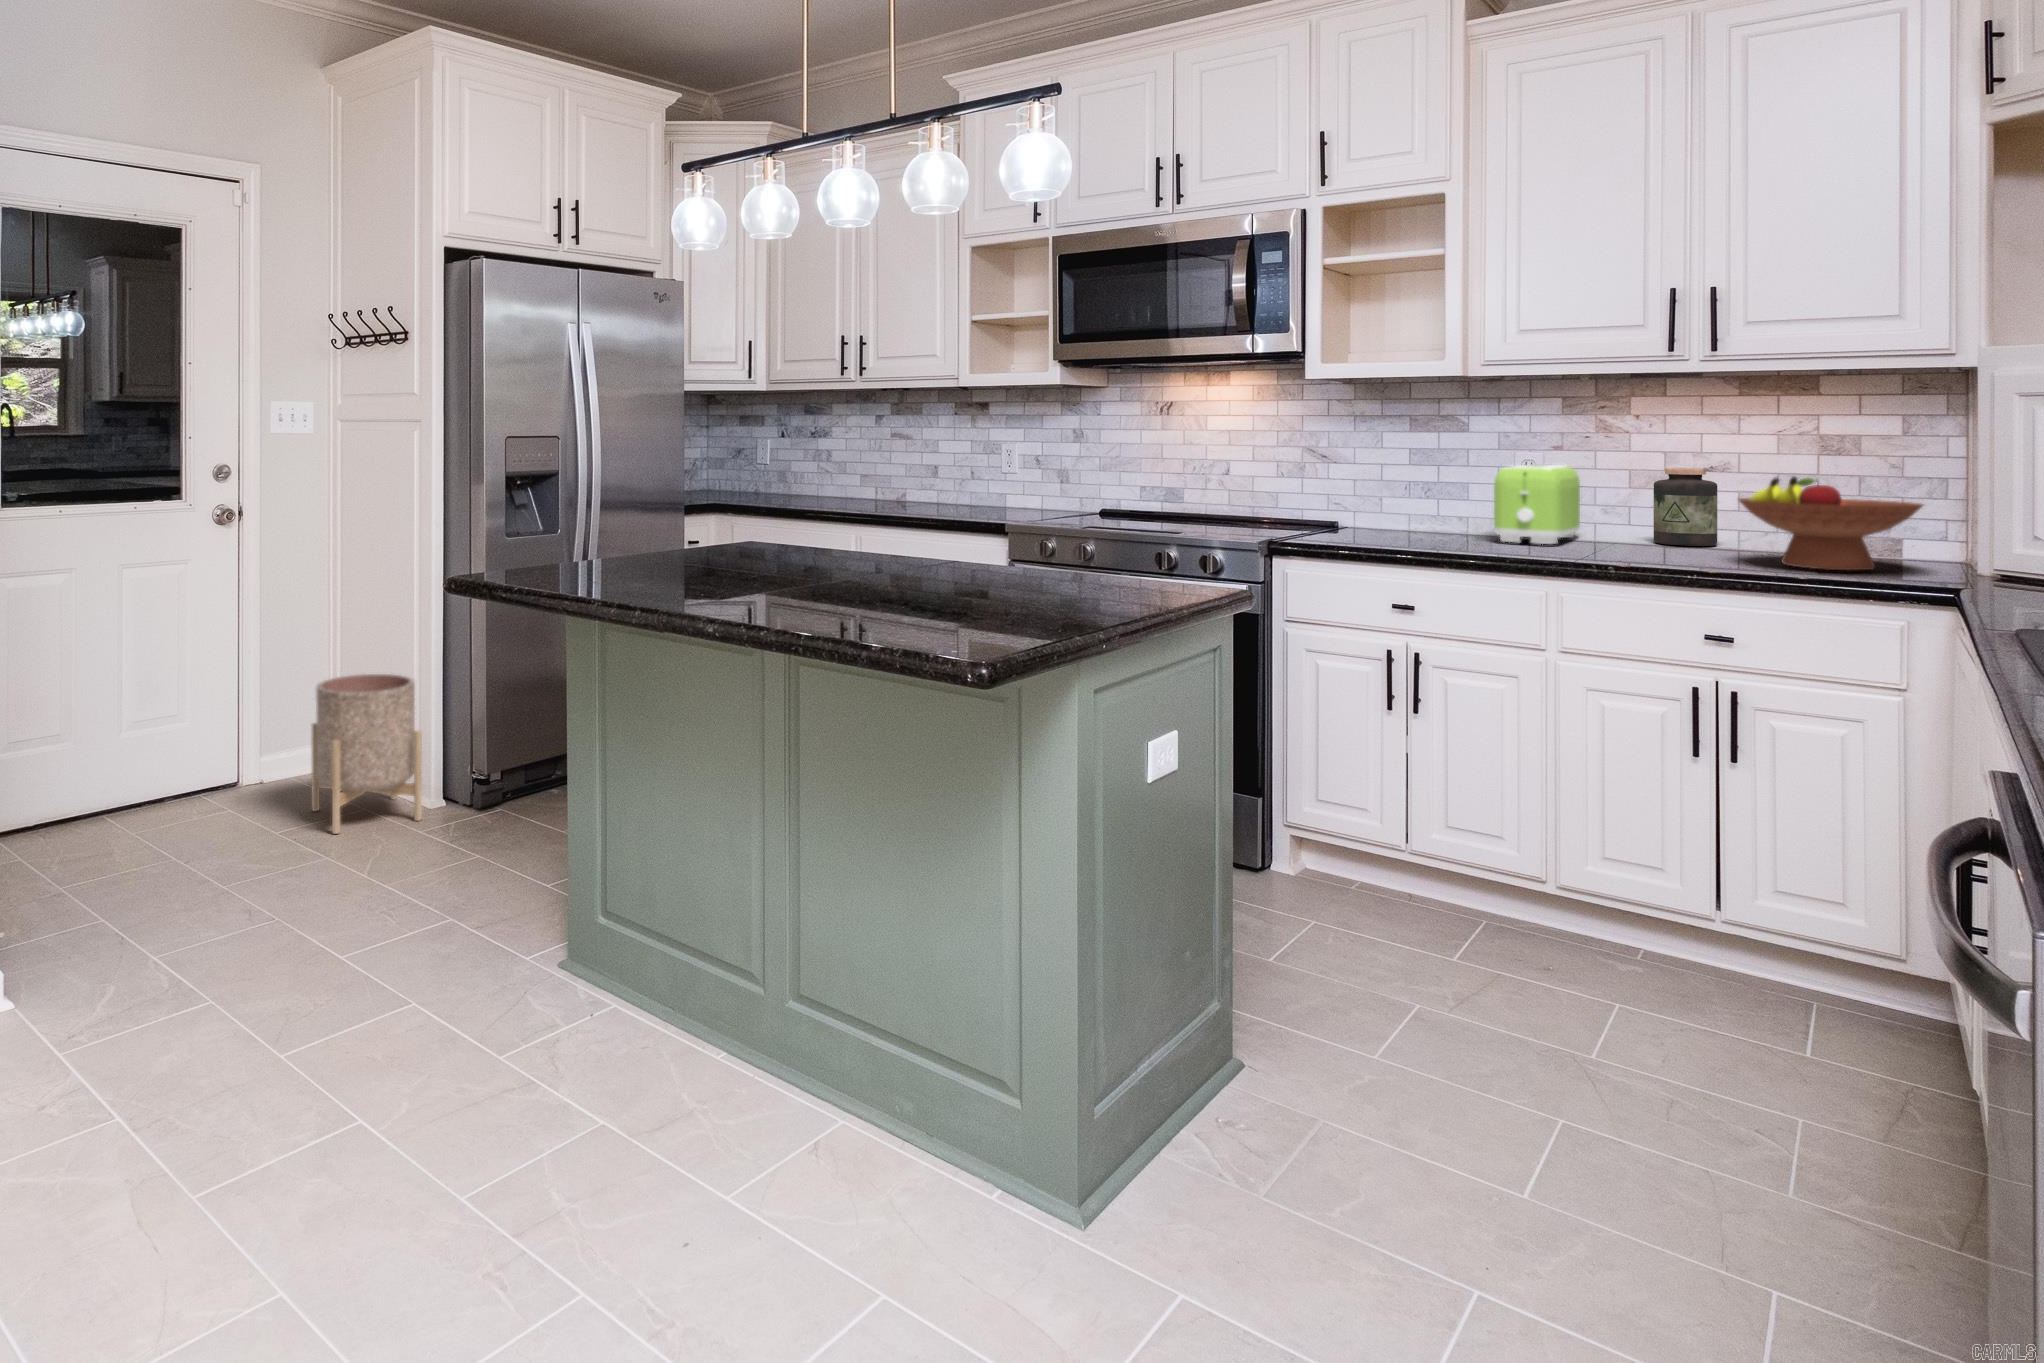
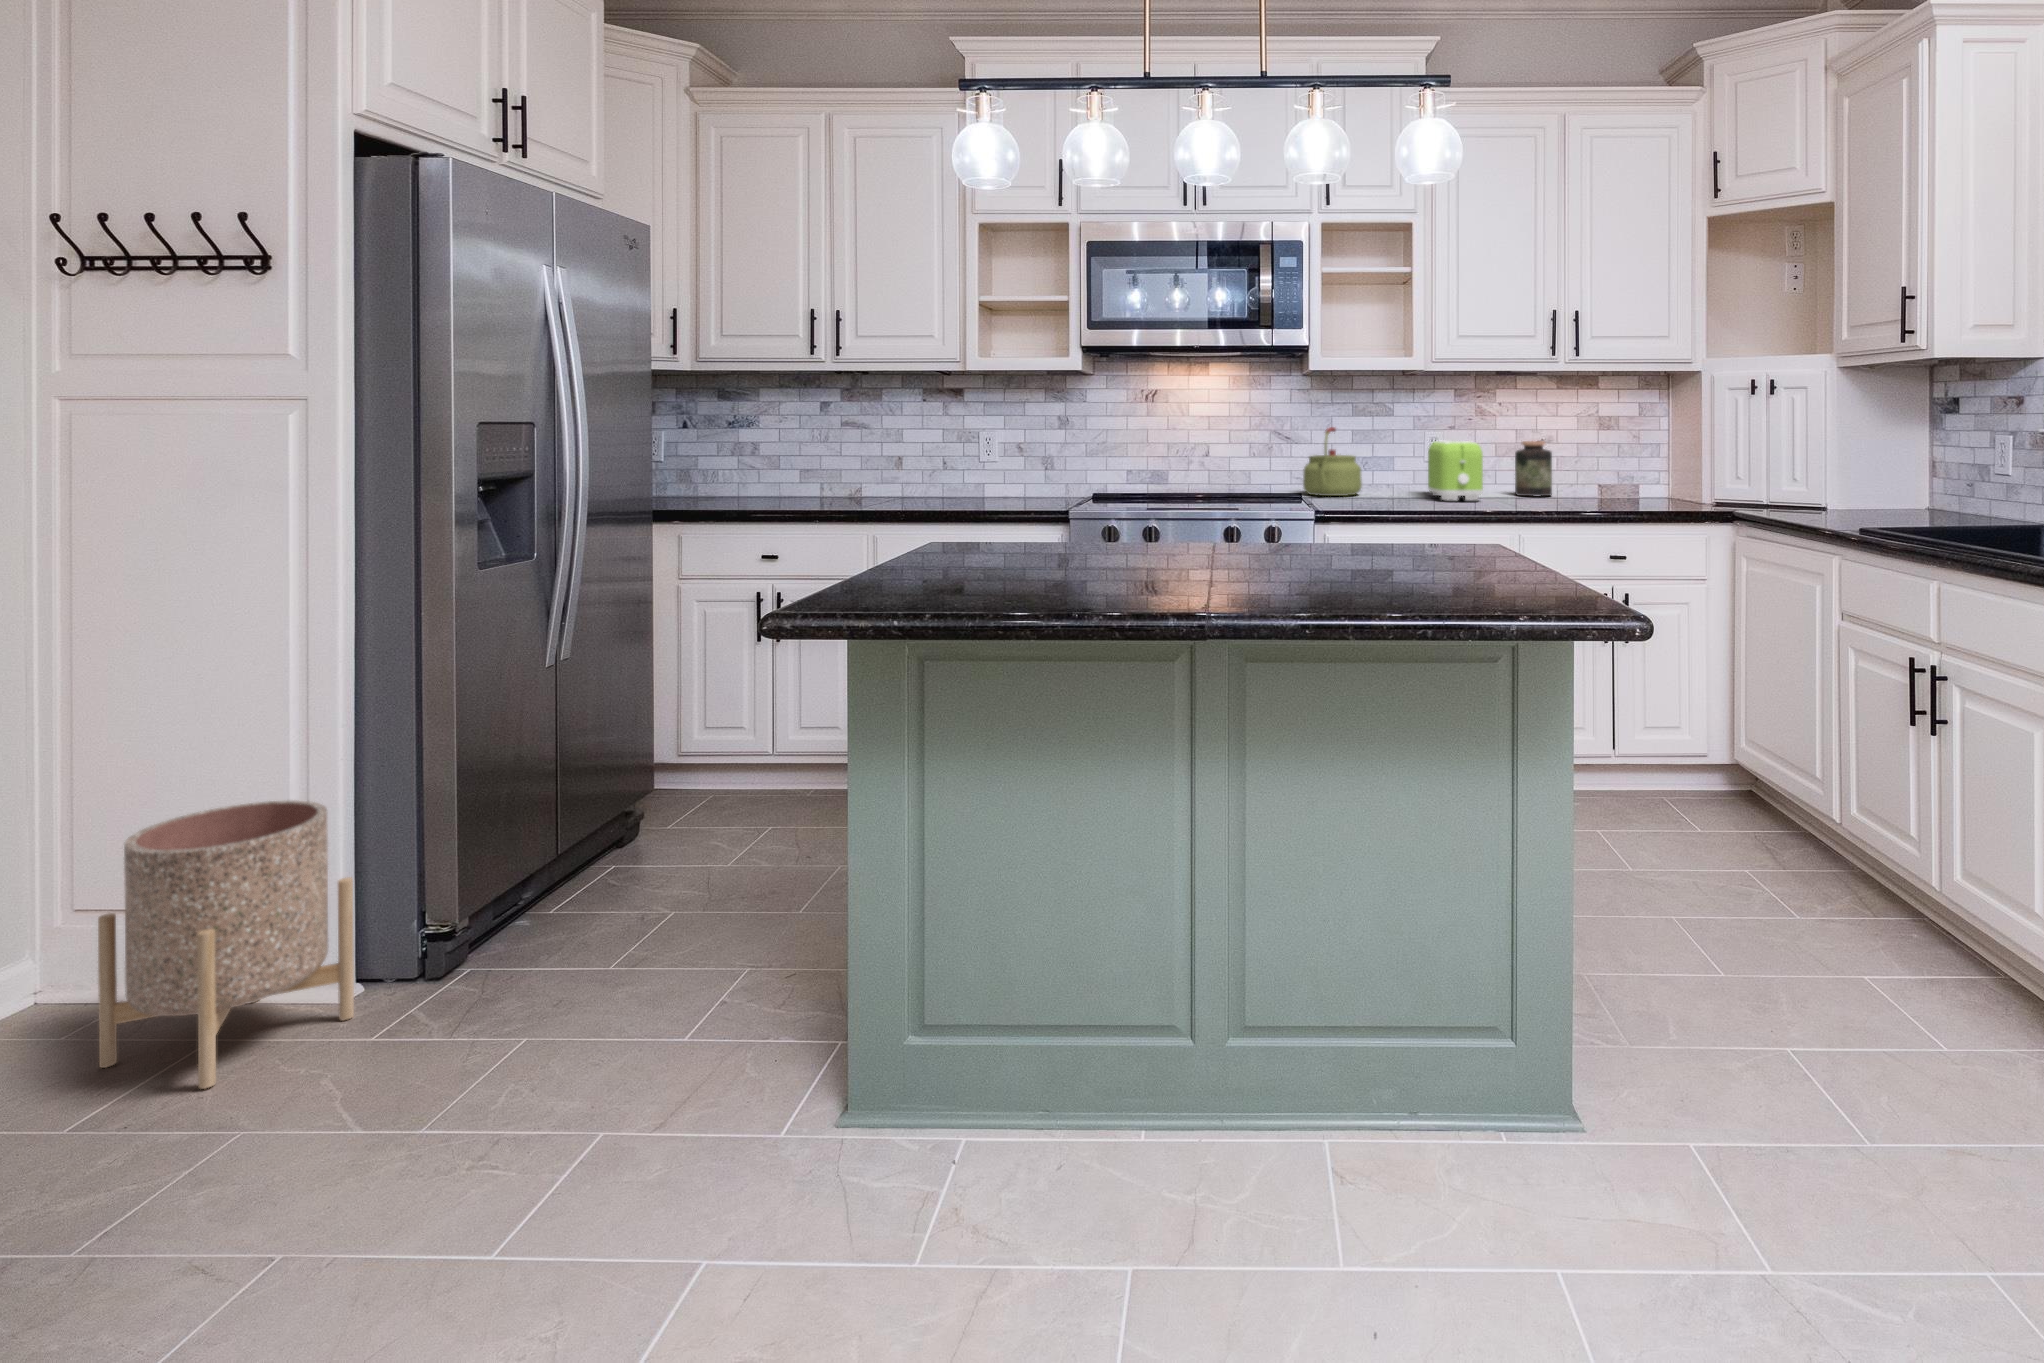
kettle: none [1338,445,1418,528] -> present [1303,427,1362,496]
fruit bowl: present [1739,476,1923,570] -> none [1594,443,1693,506]

